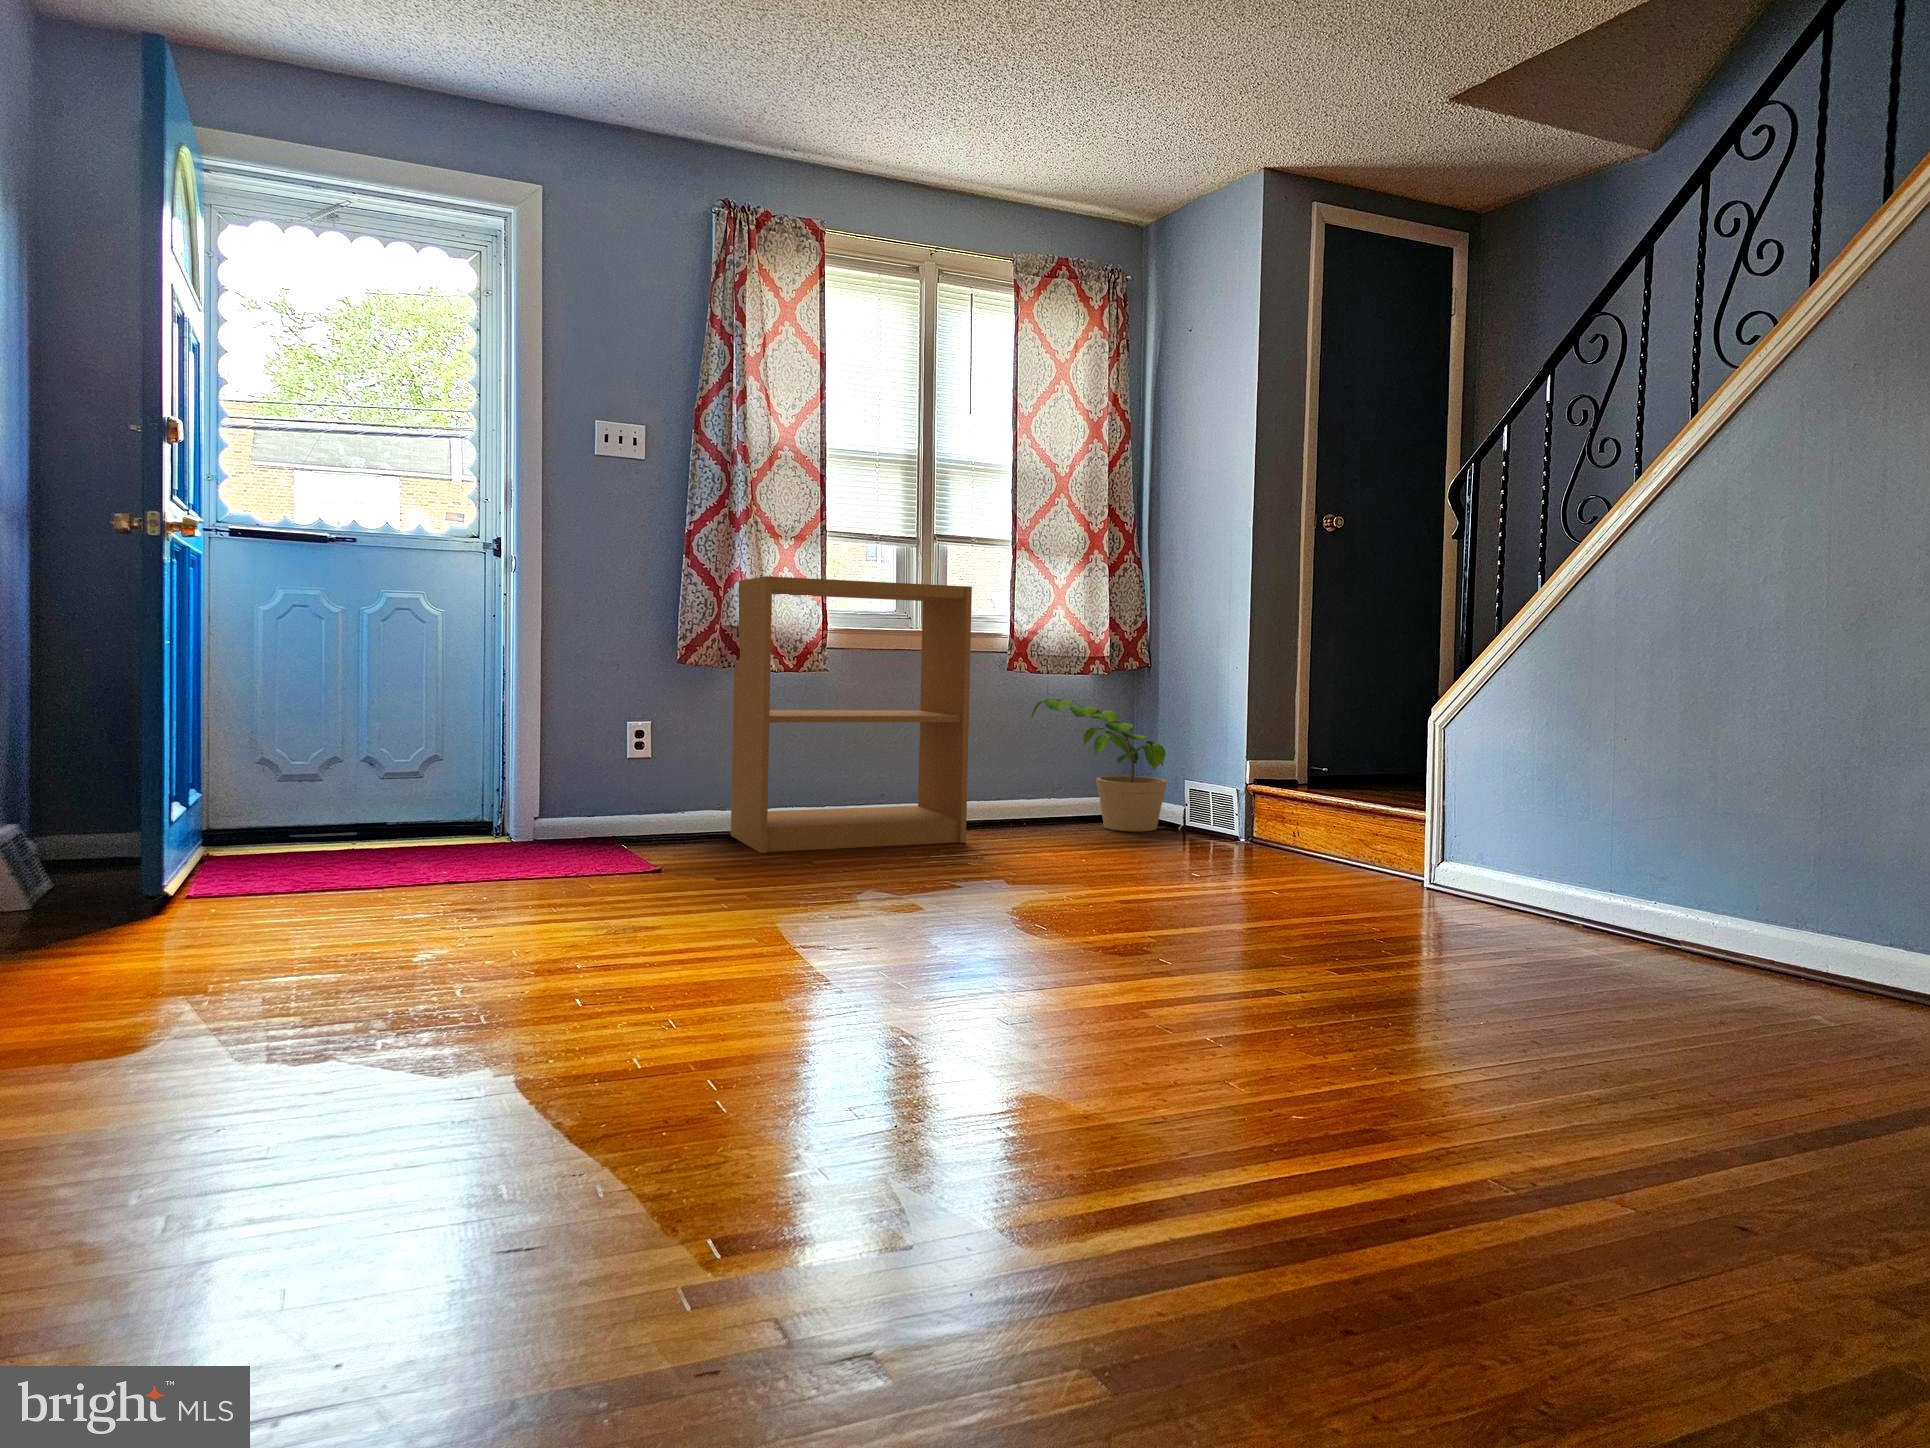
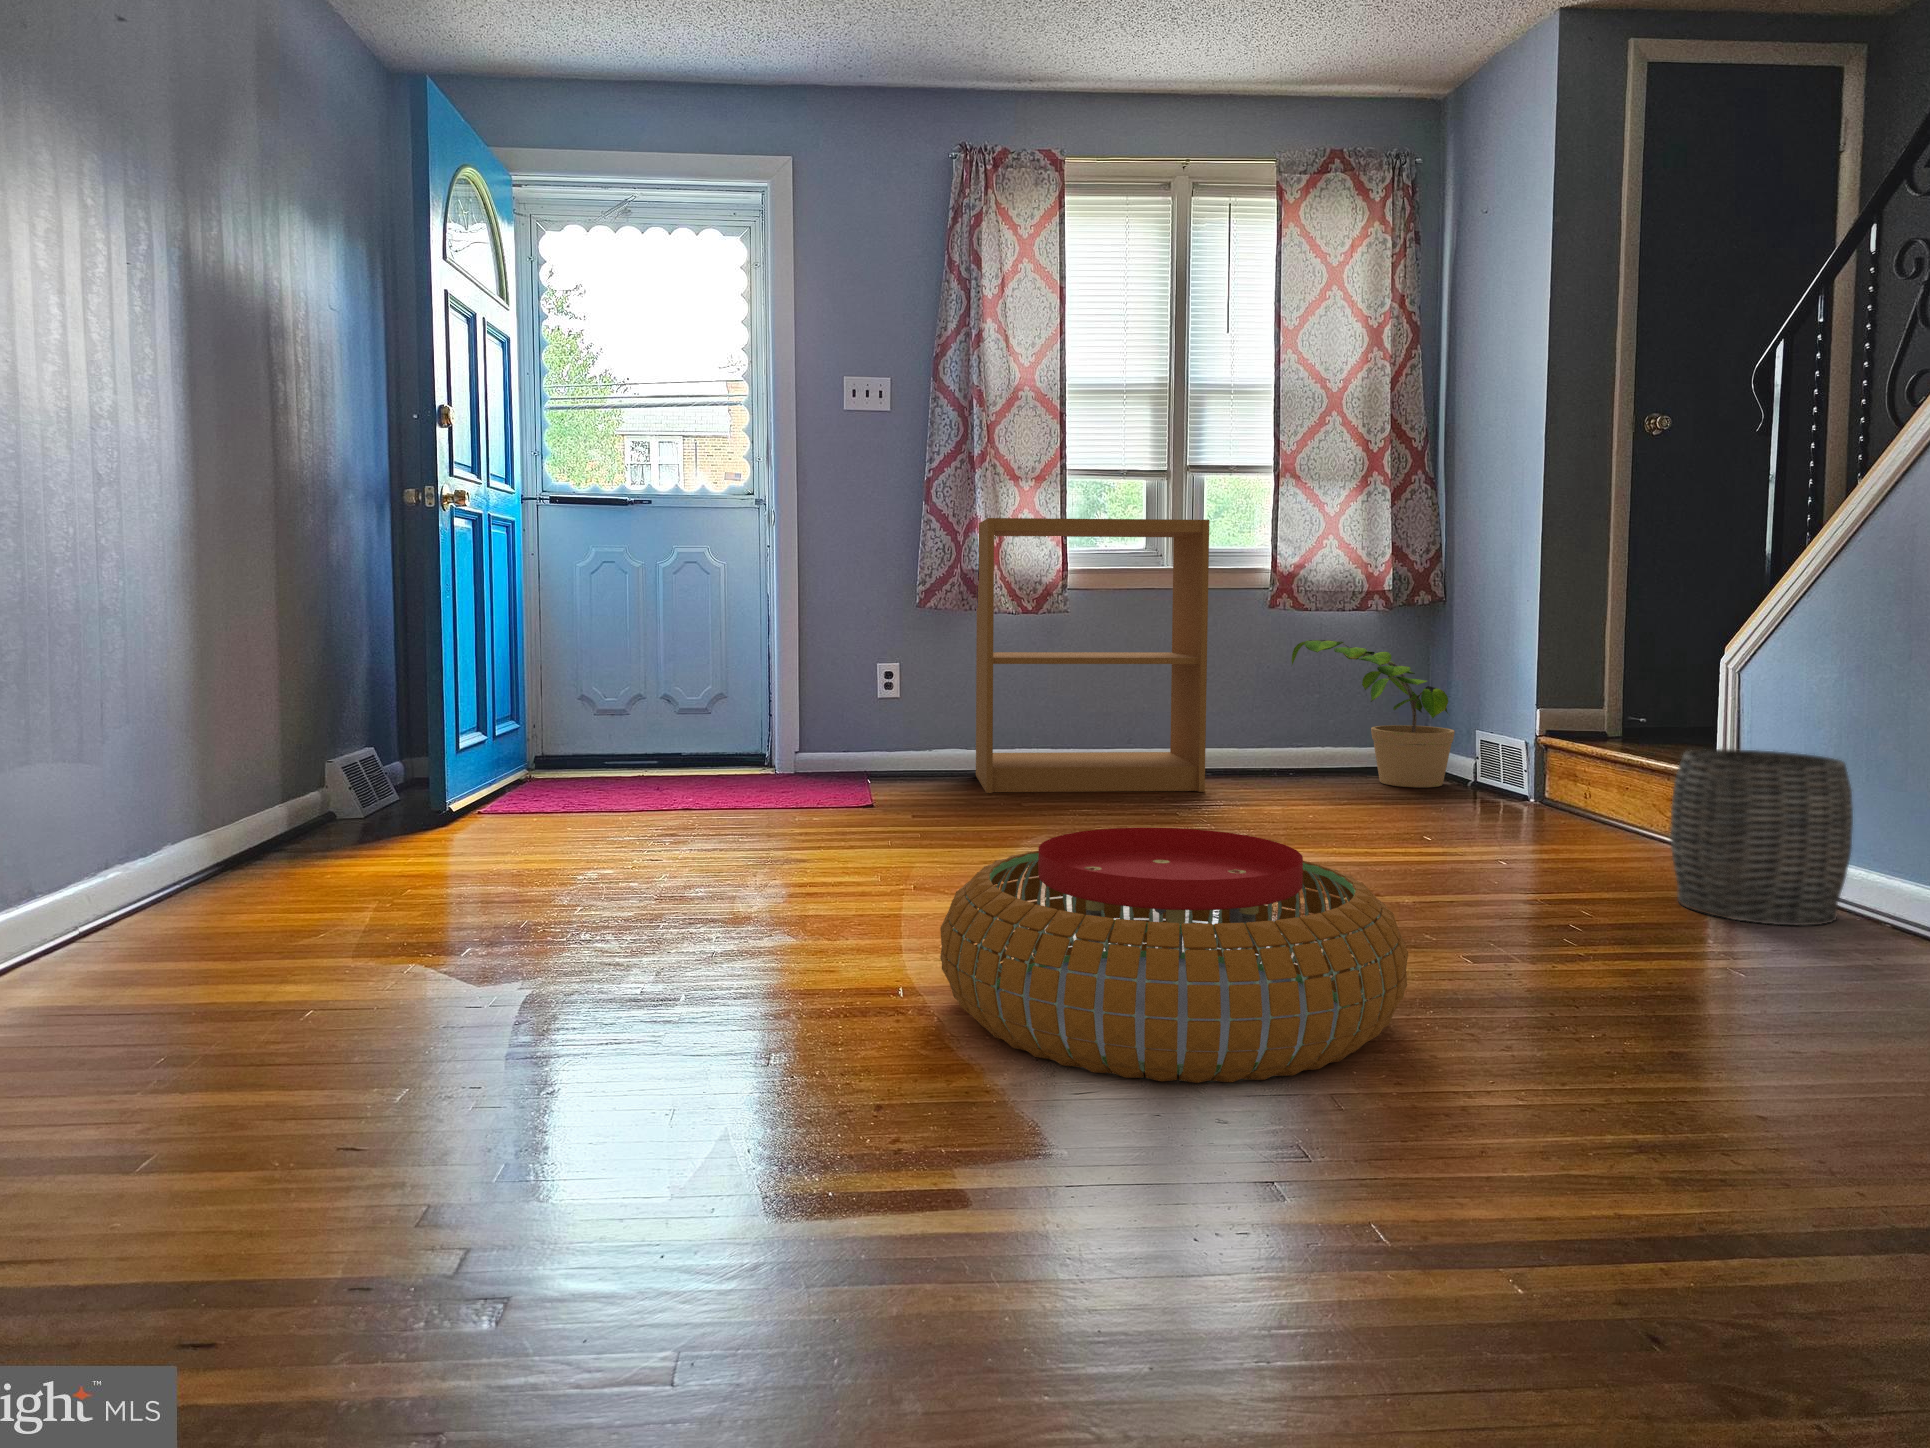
woven basket: none [1418,793,1548,933] -> present [1670,749,1853,925]
pouf: none [944,882,1373,1117] -> present [940,828,1408,1083]

